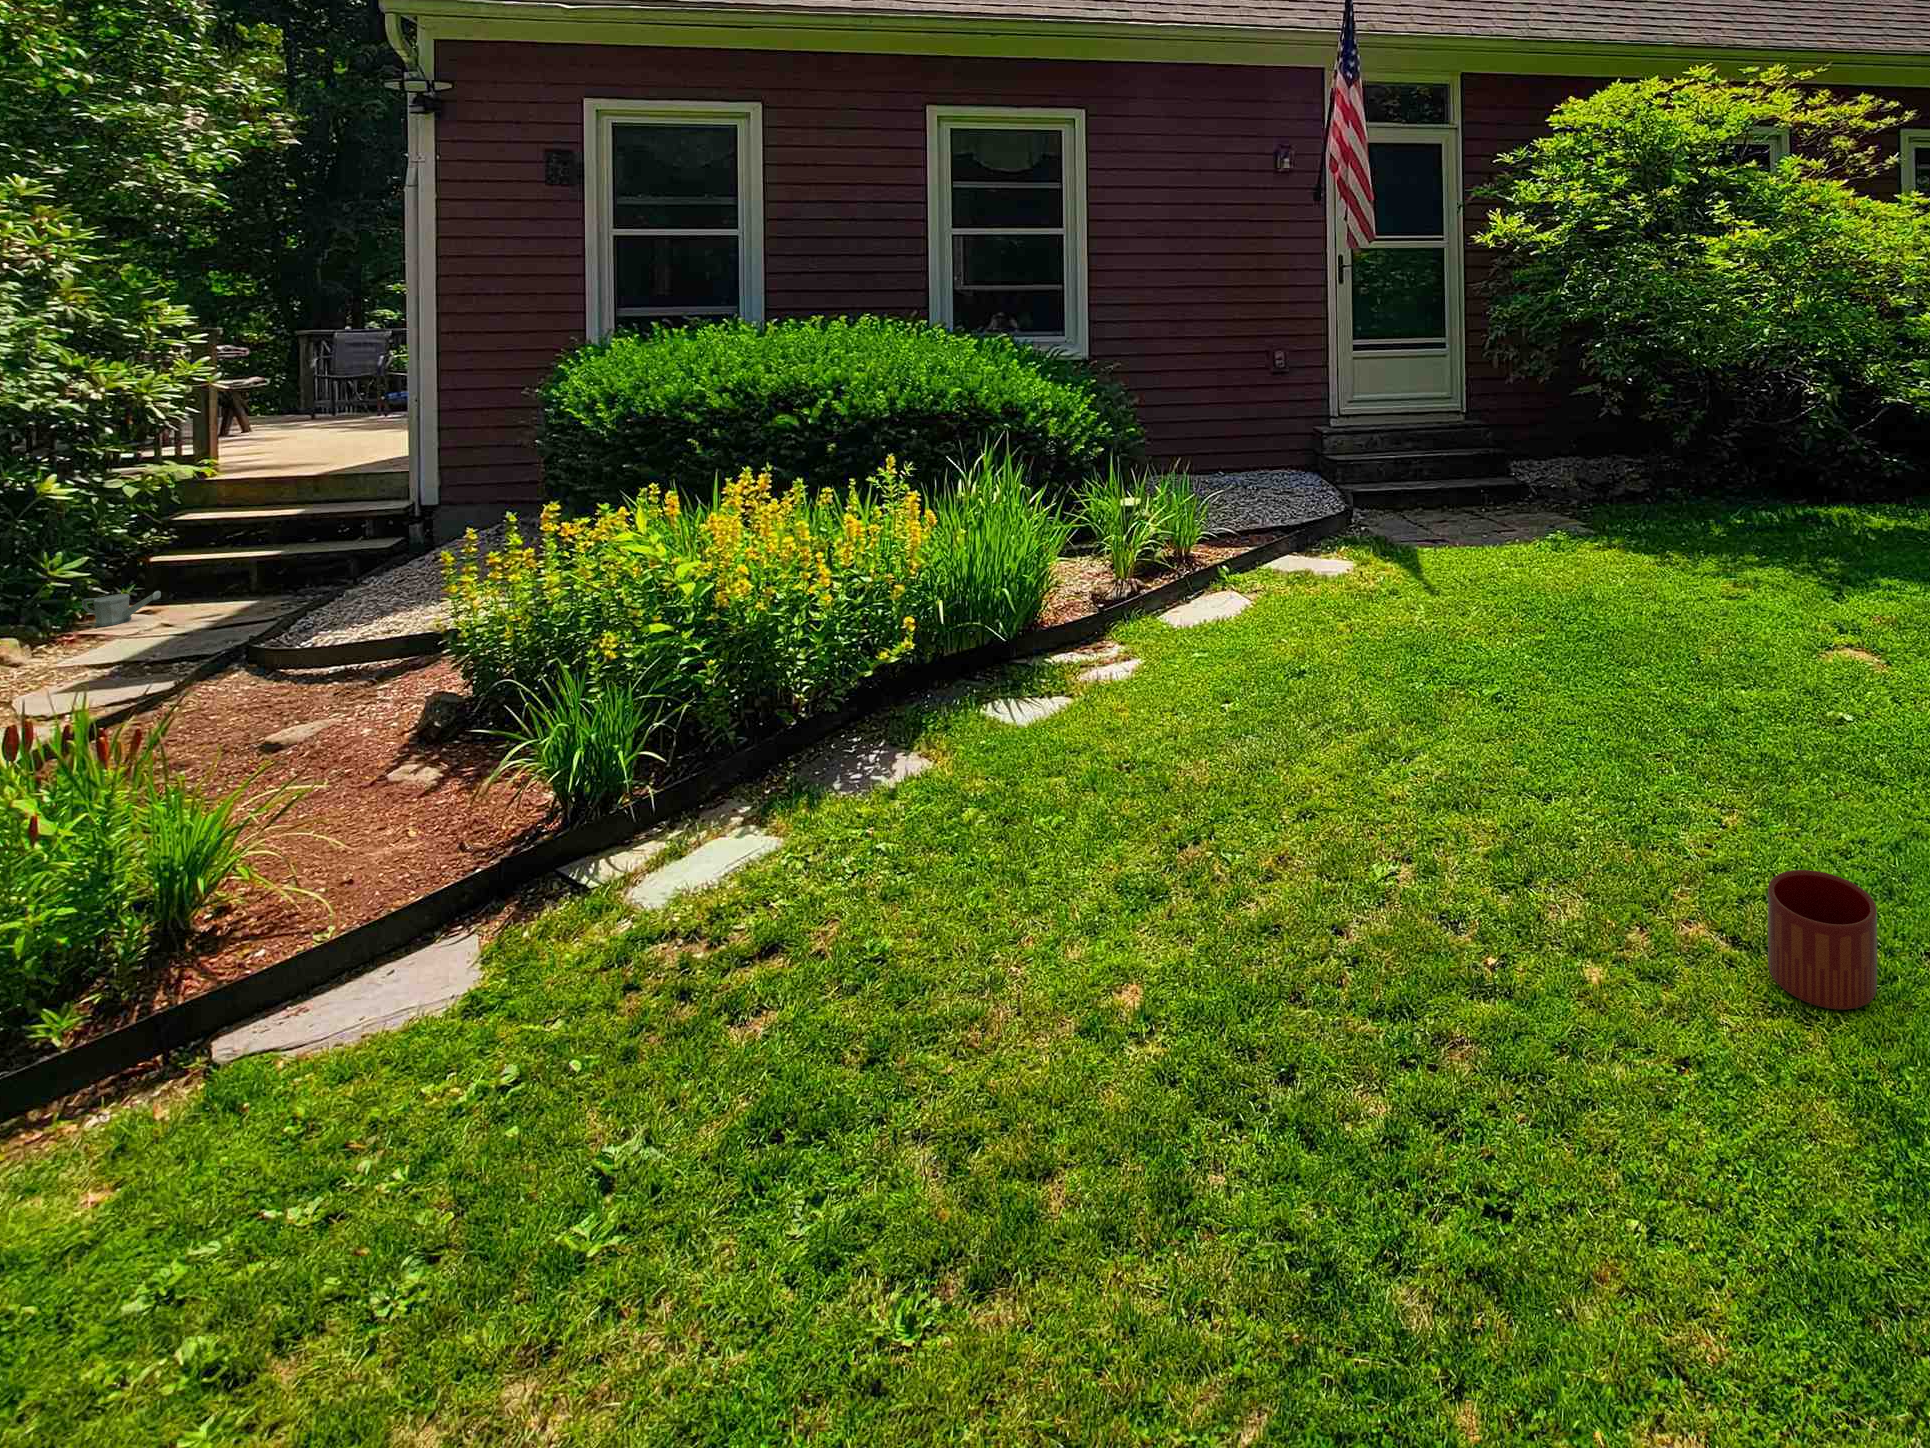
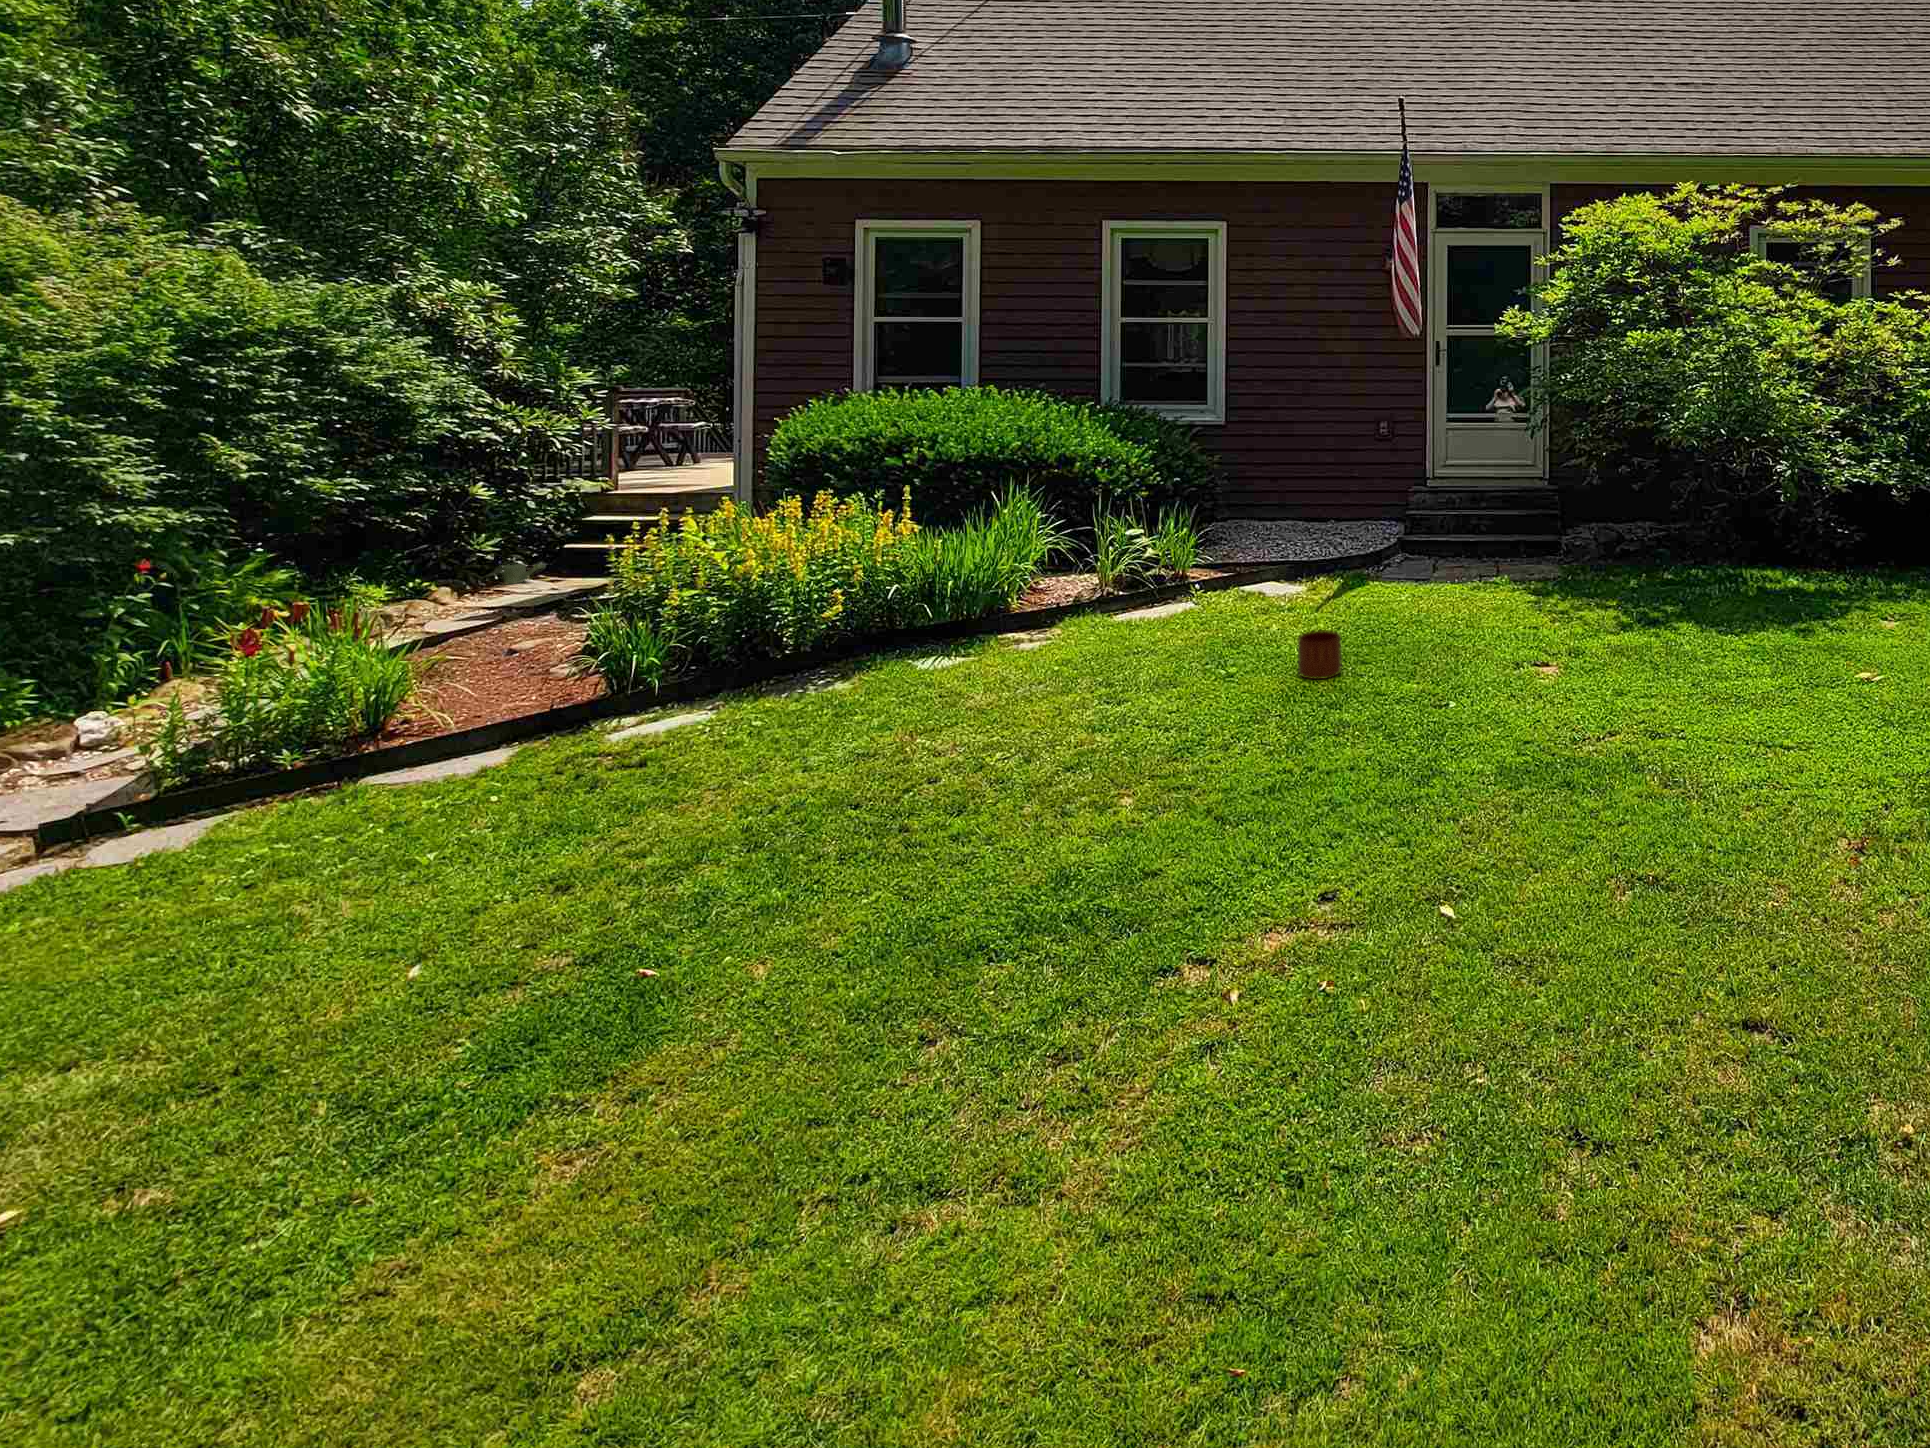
planter: present [1768,870,1877,1010] -> present [1298,630,1342,679]

